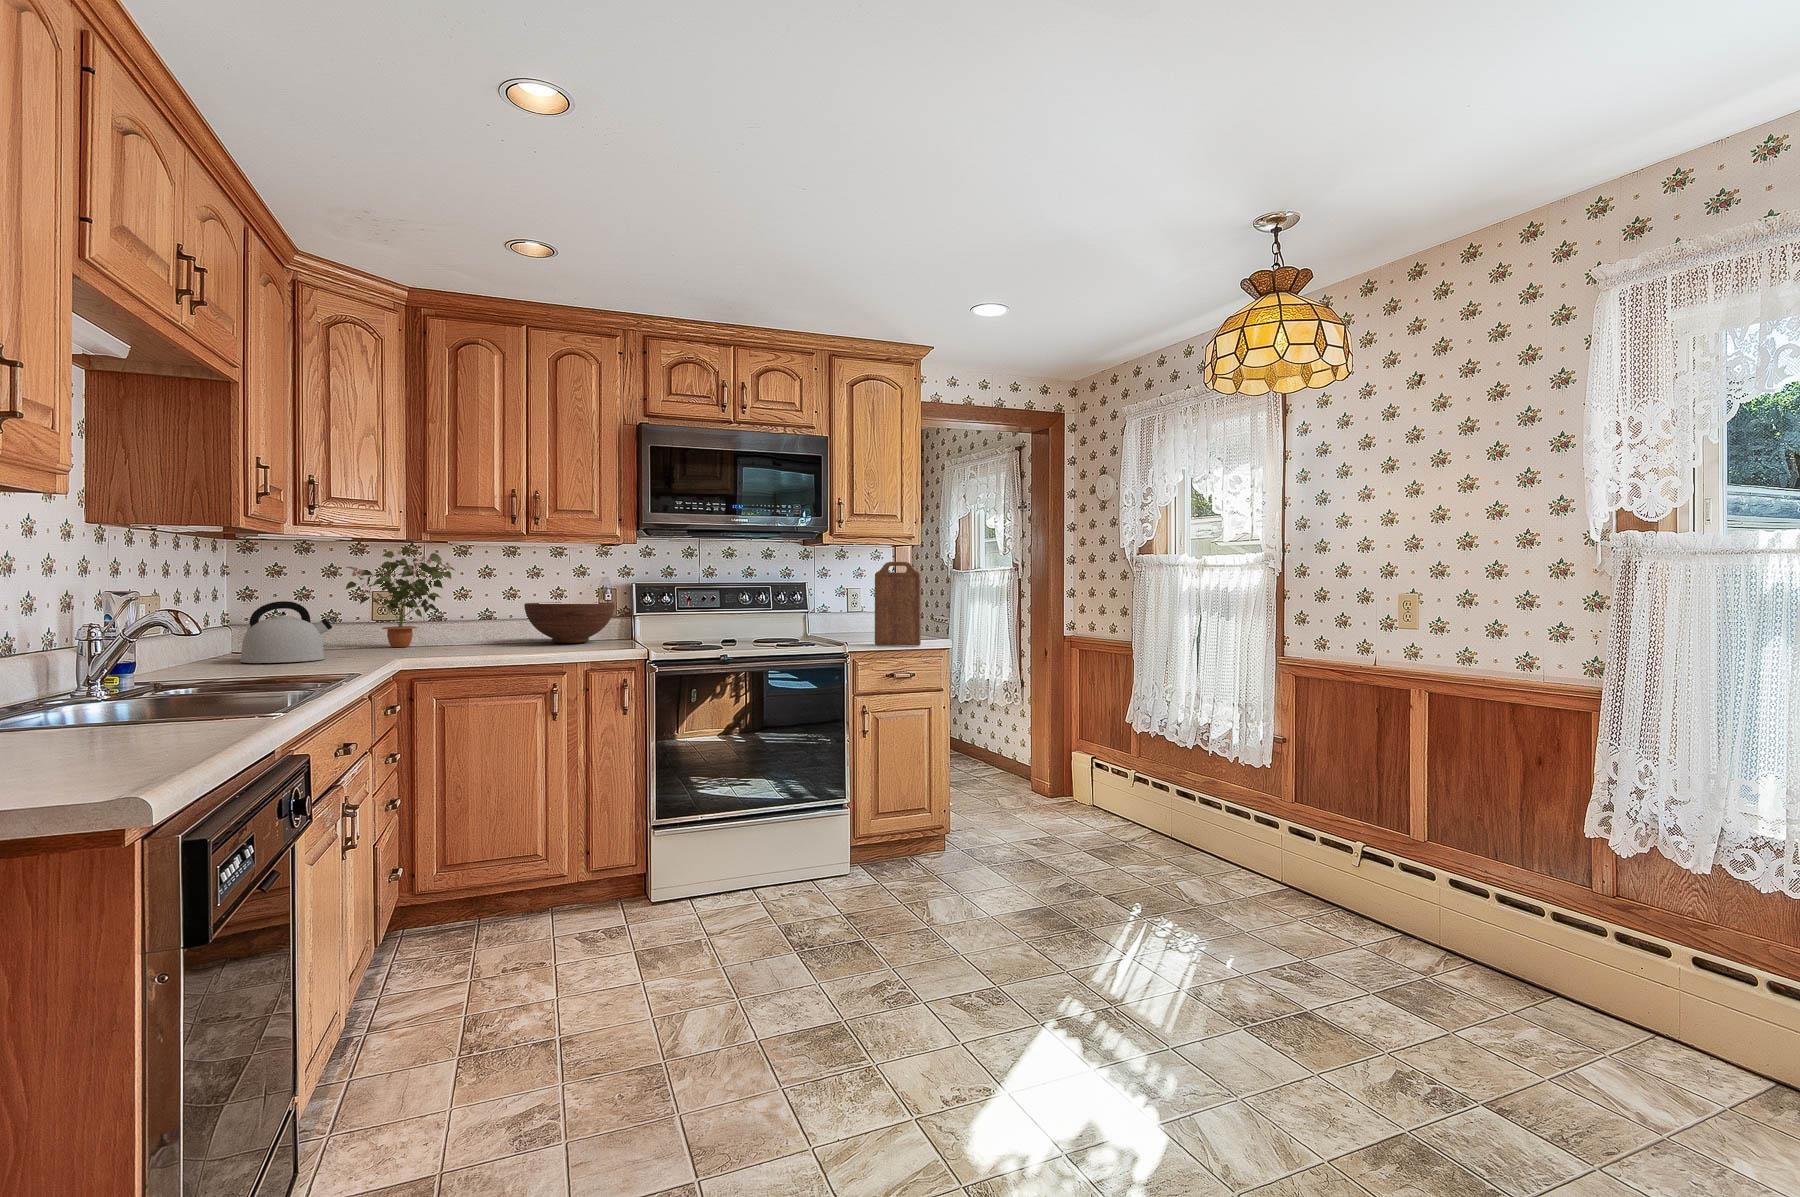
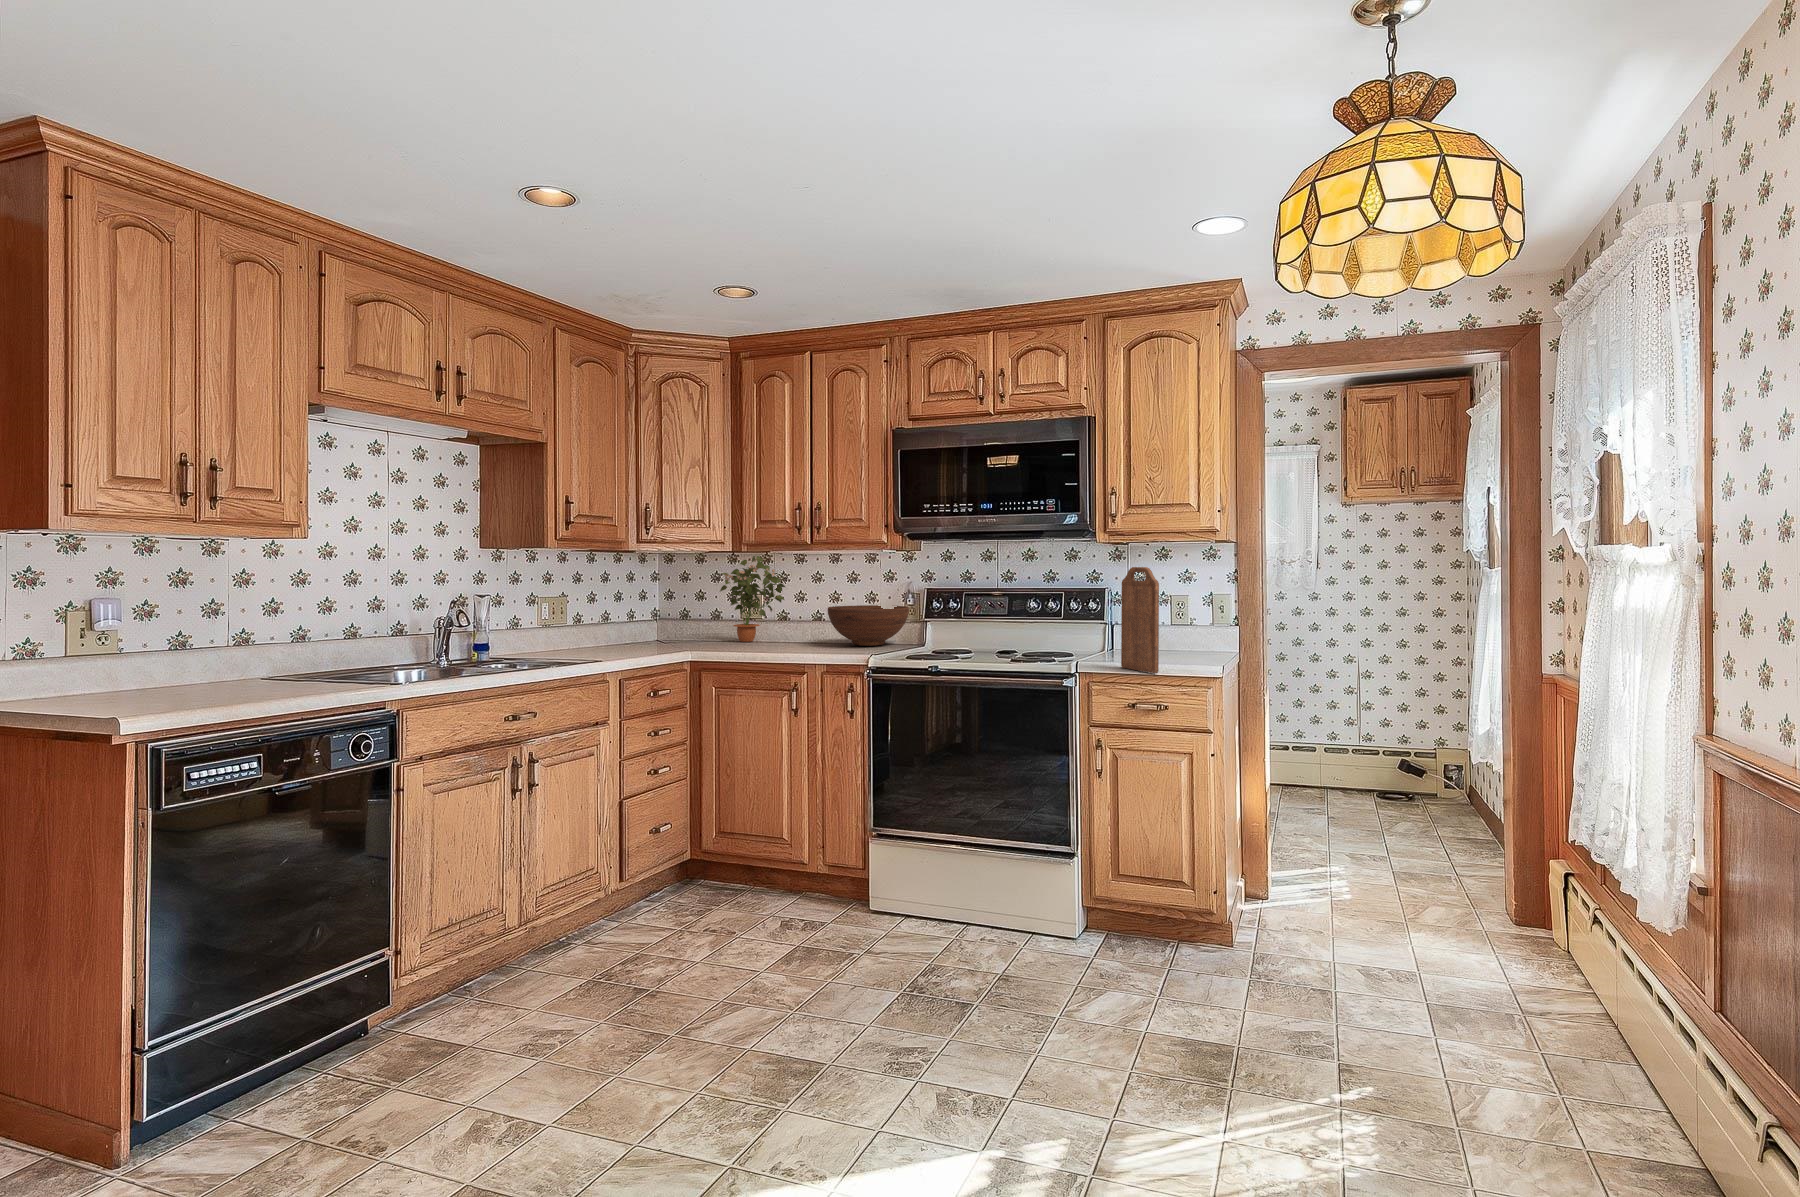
kettle: present [240,601,332,663] -> none [610,604,668,651]

